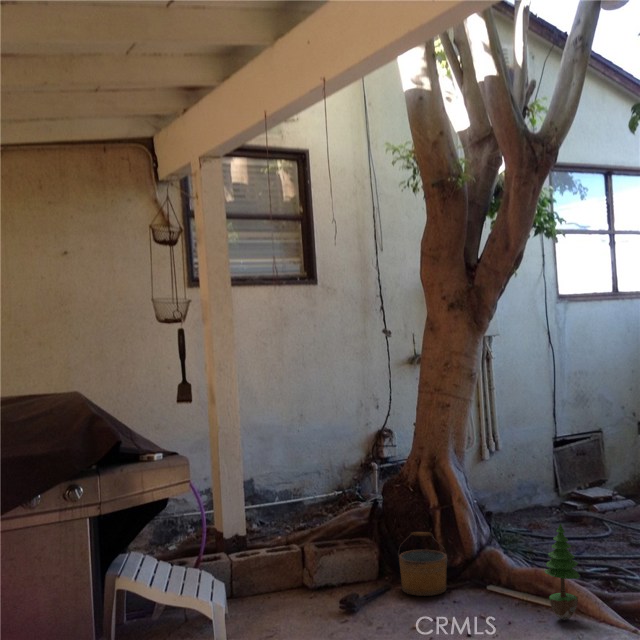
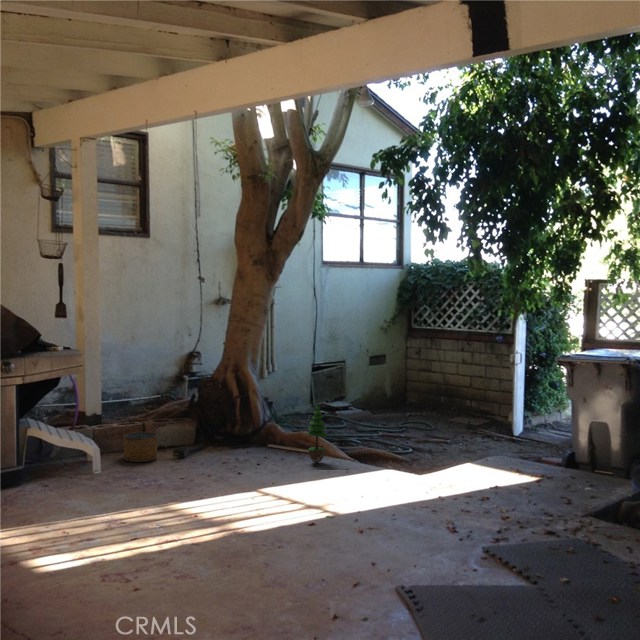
bucket: present [399,532,447,596] -> present [123,418,158,462]

